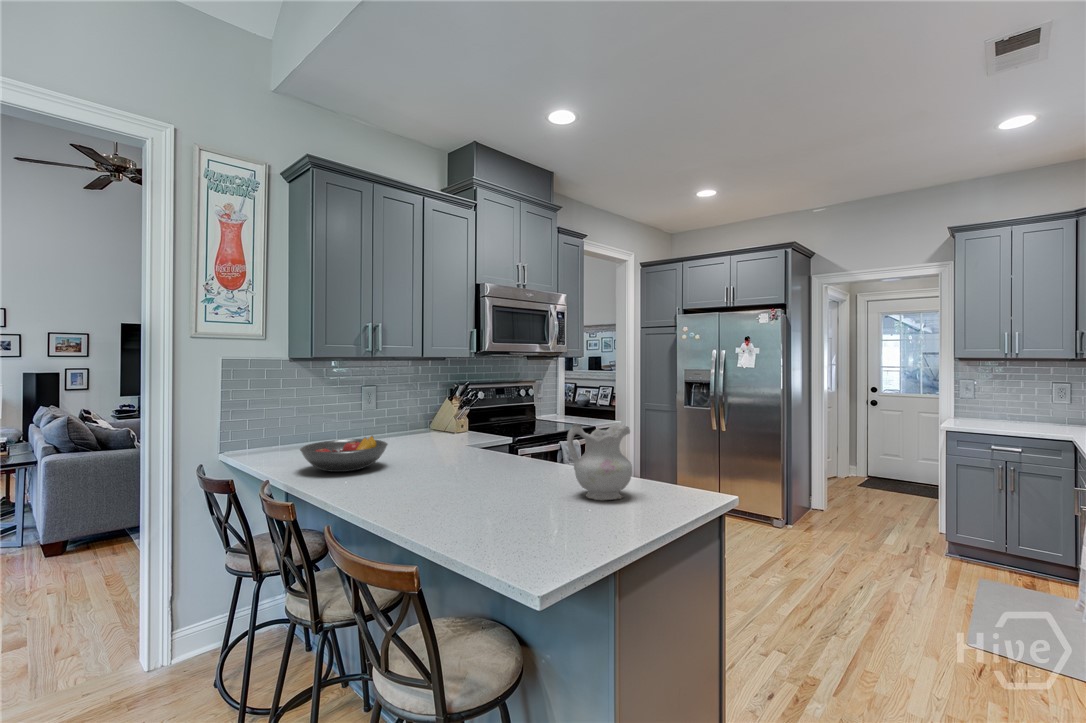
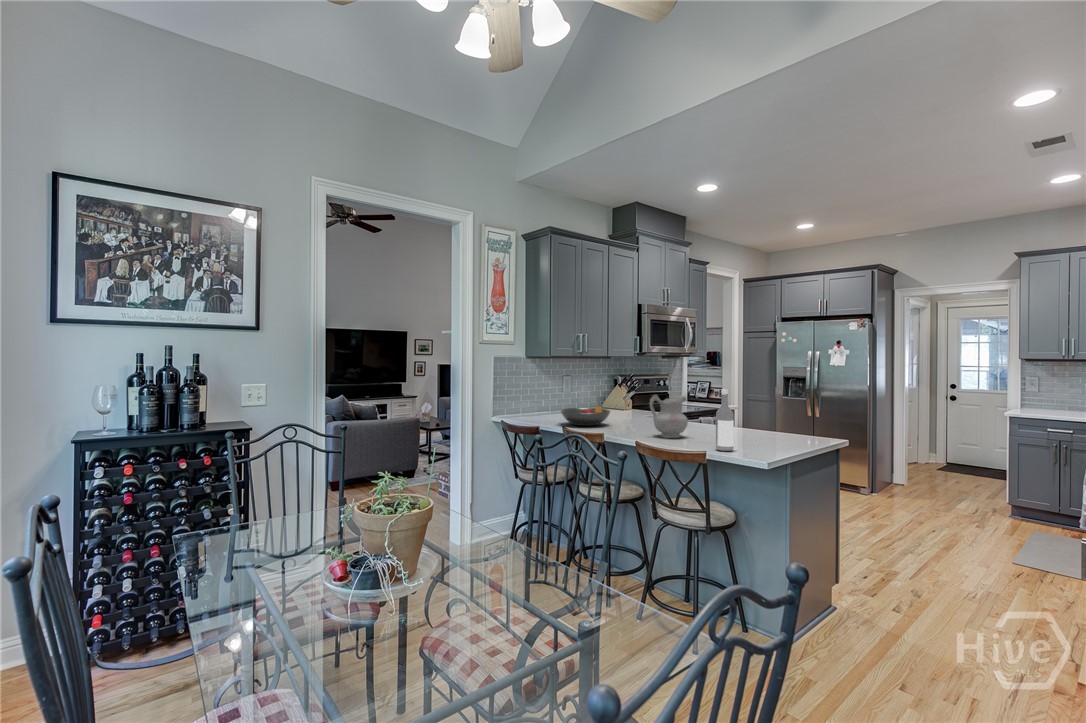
wine bottle: none [483,421,515,544] -> present [716,390,734,451]
ceramic pitcher: present [567,424,632,500] -> present [650,395,688,438]

